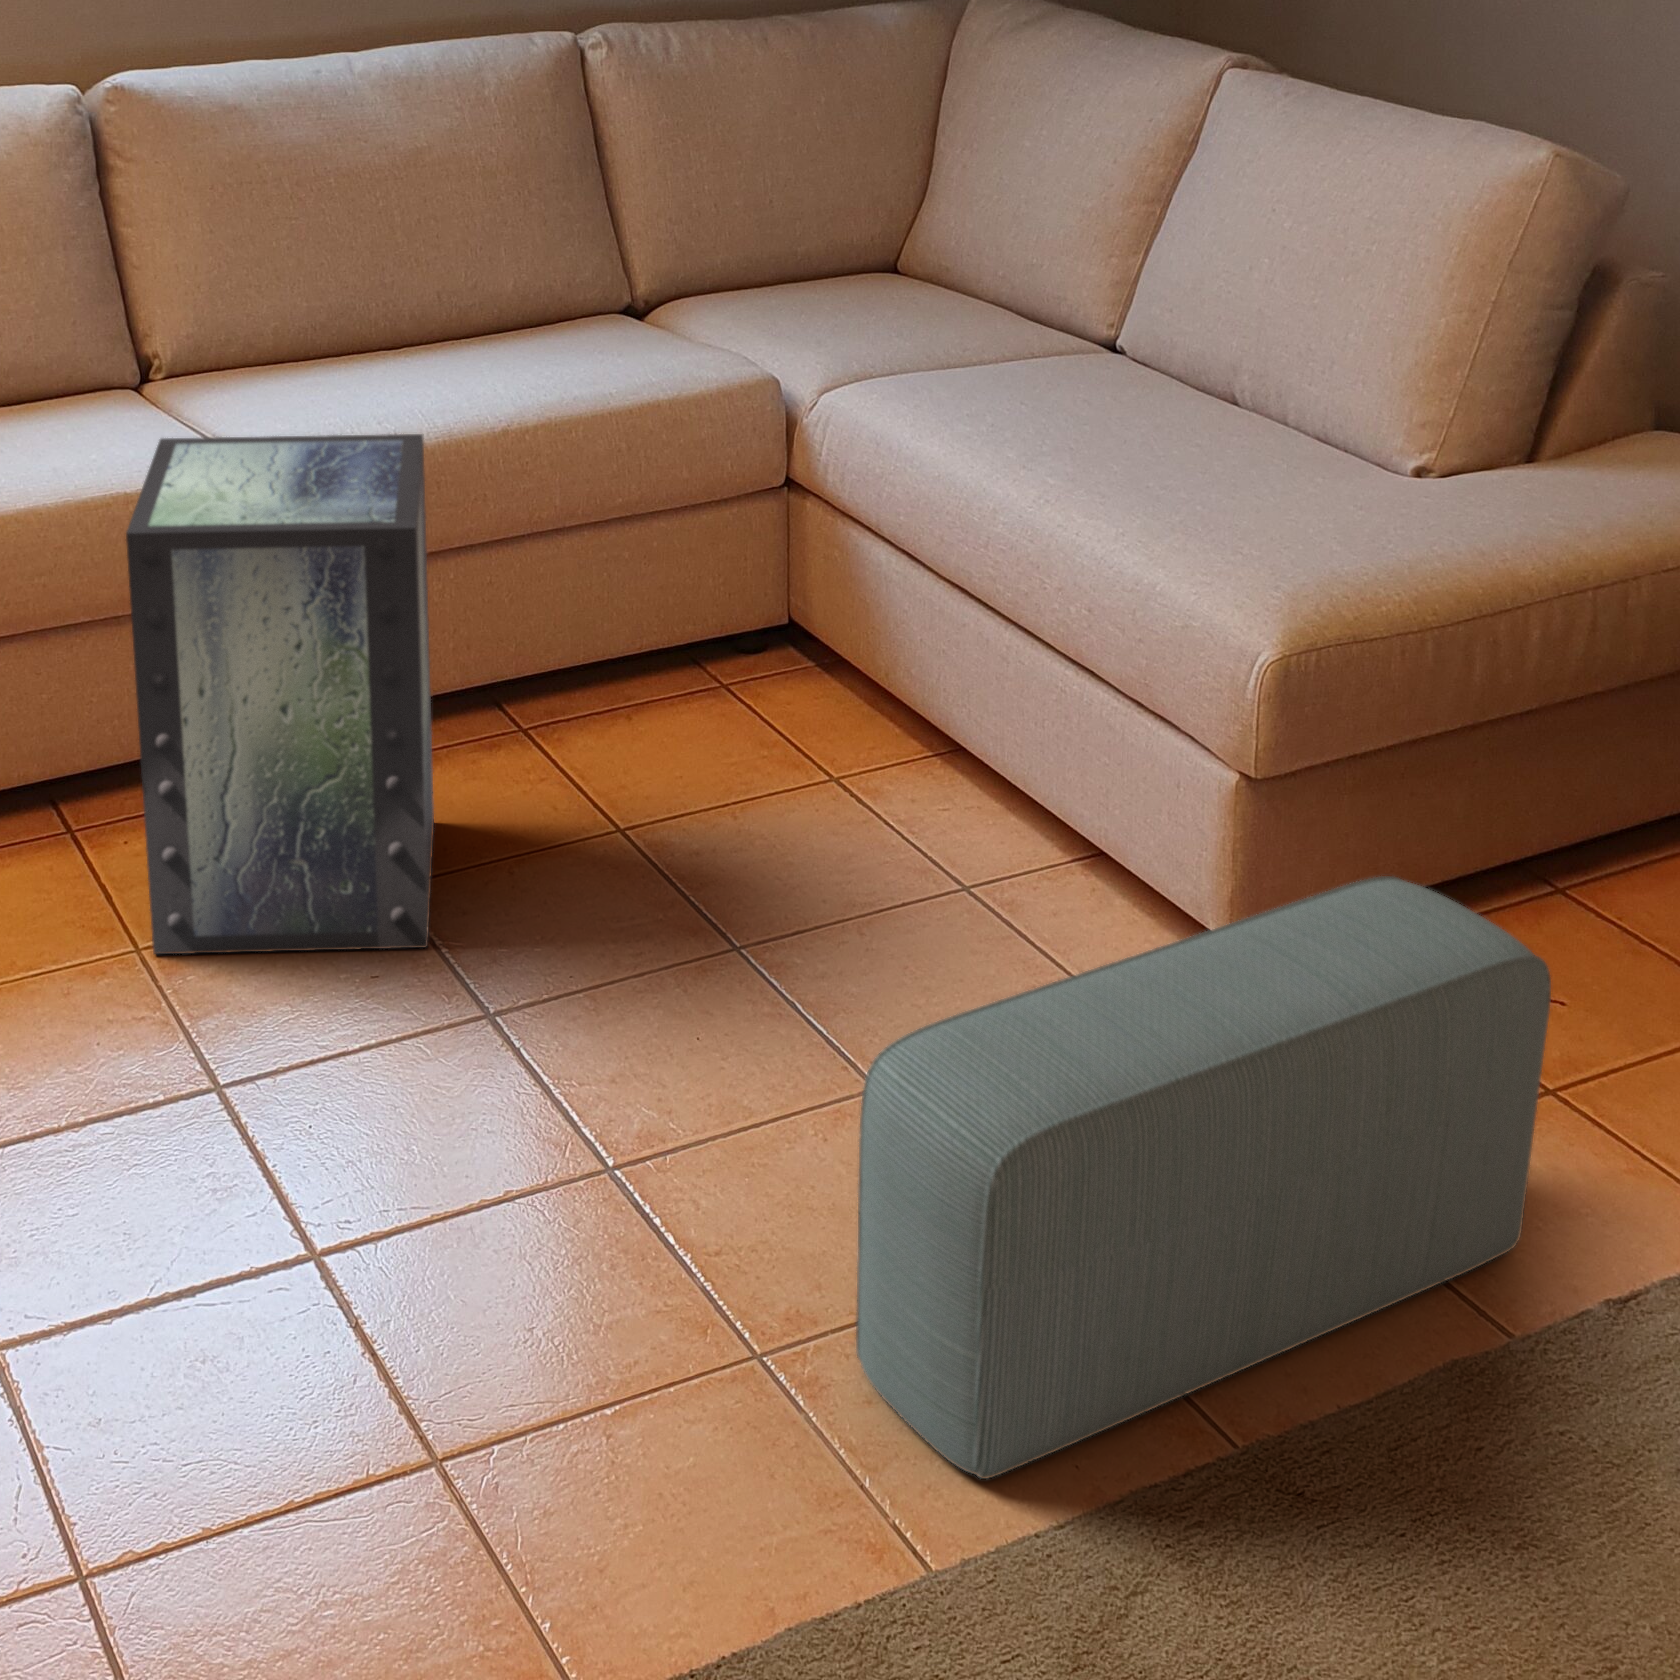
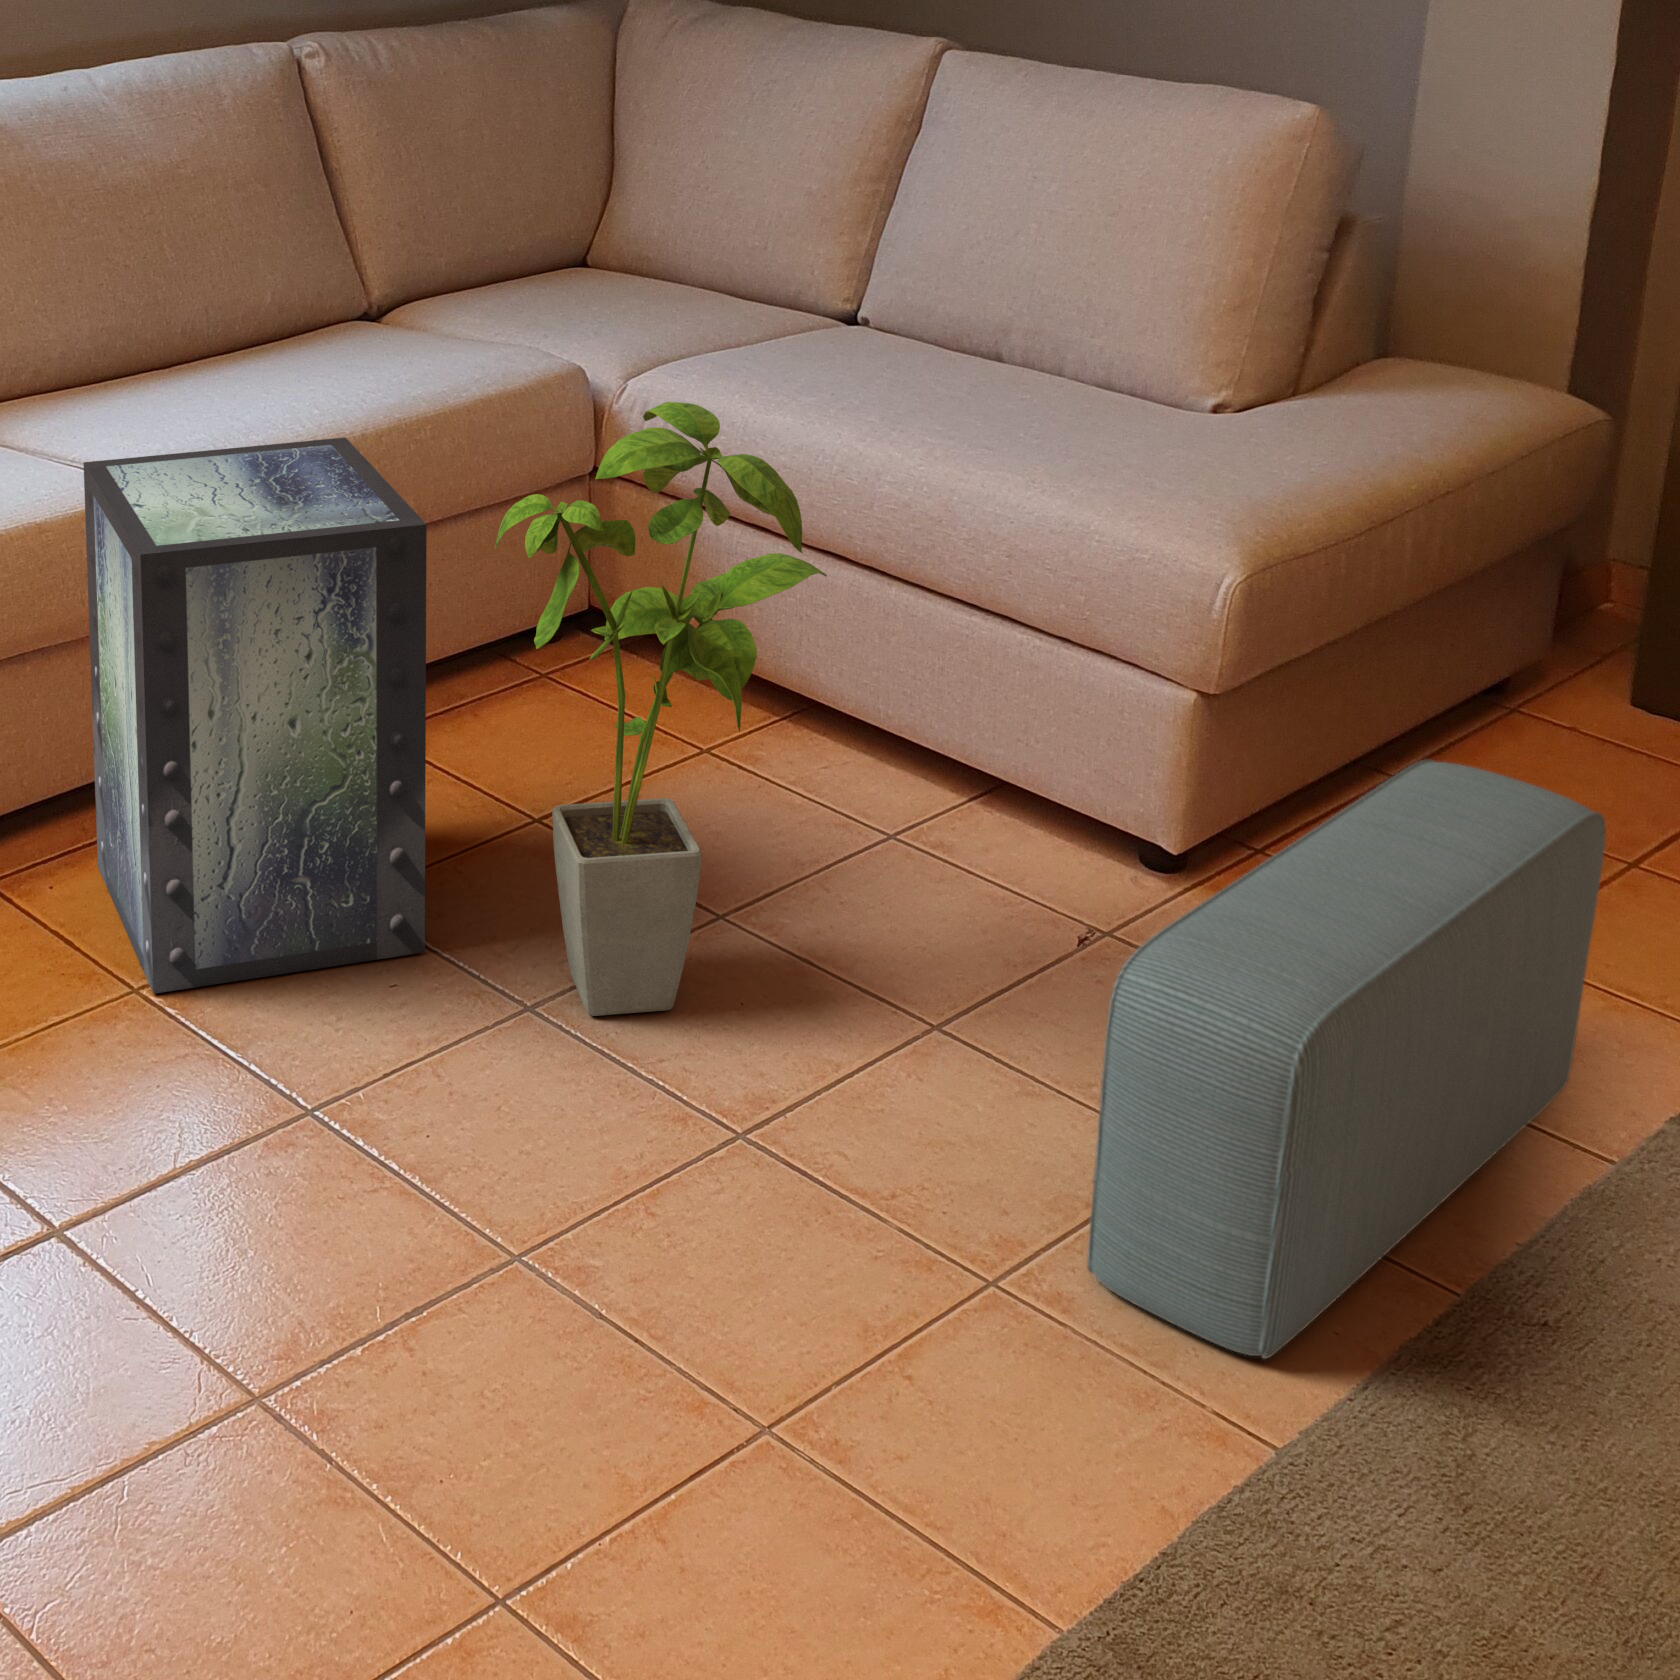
house plant: none [467,427,815,1036] -> present [495,402,827,1016]

